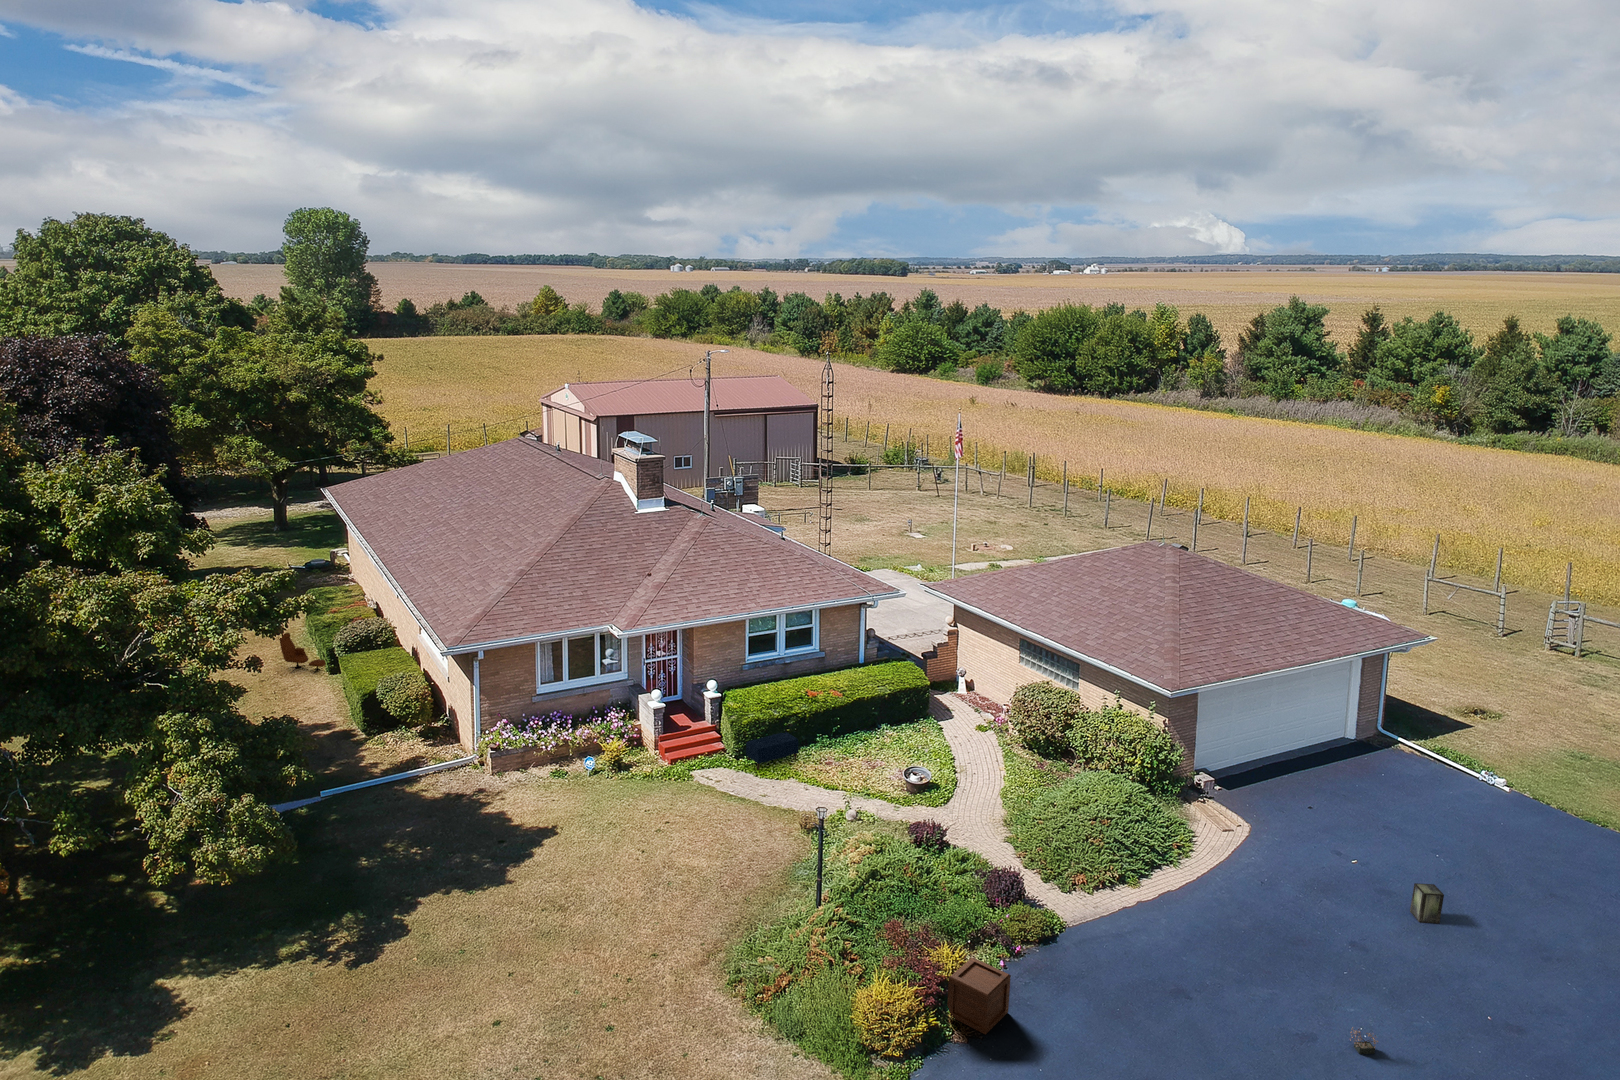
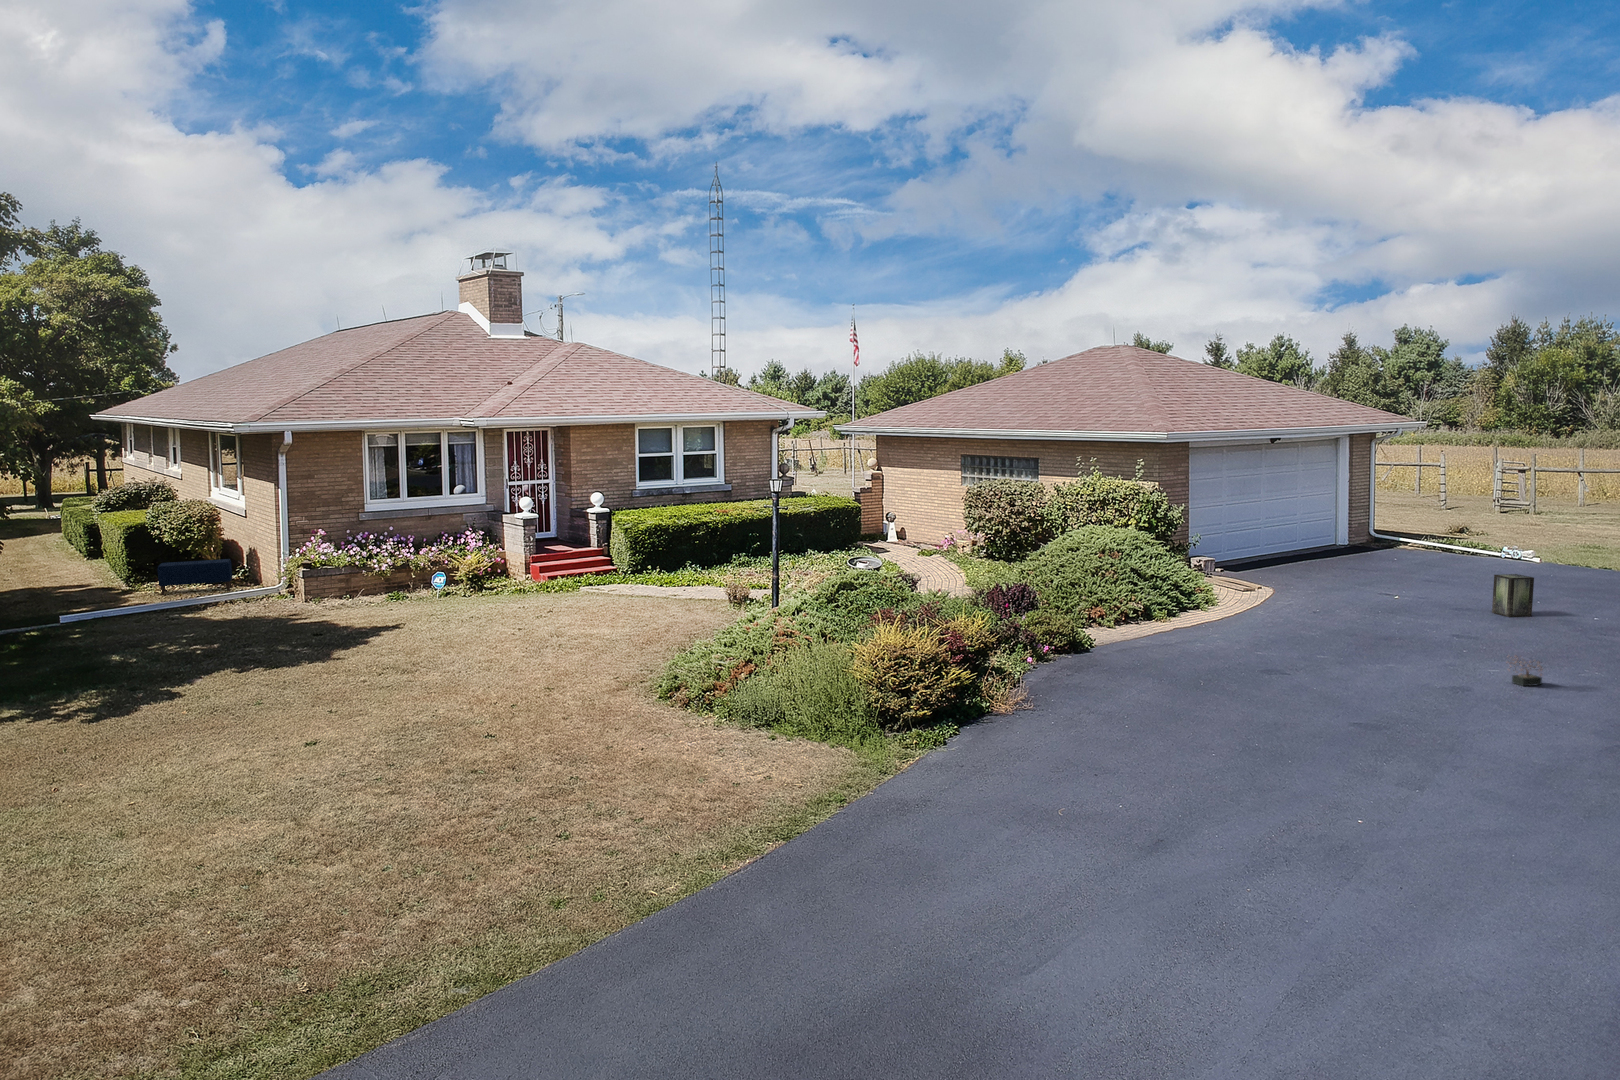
lounge chair: present [279,633,326,673] -> none [12,518,80,567]
bench: present [746,732,798,770] -> present [158,559,232,595]
wooden crate: present [947,957,1011,1035] -> none [975,627,1058,707]

